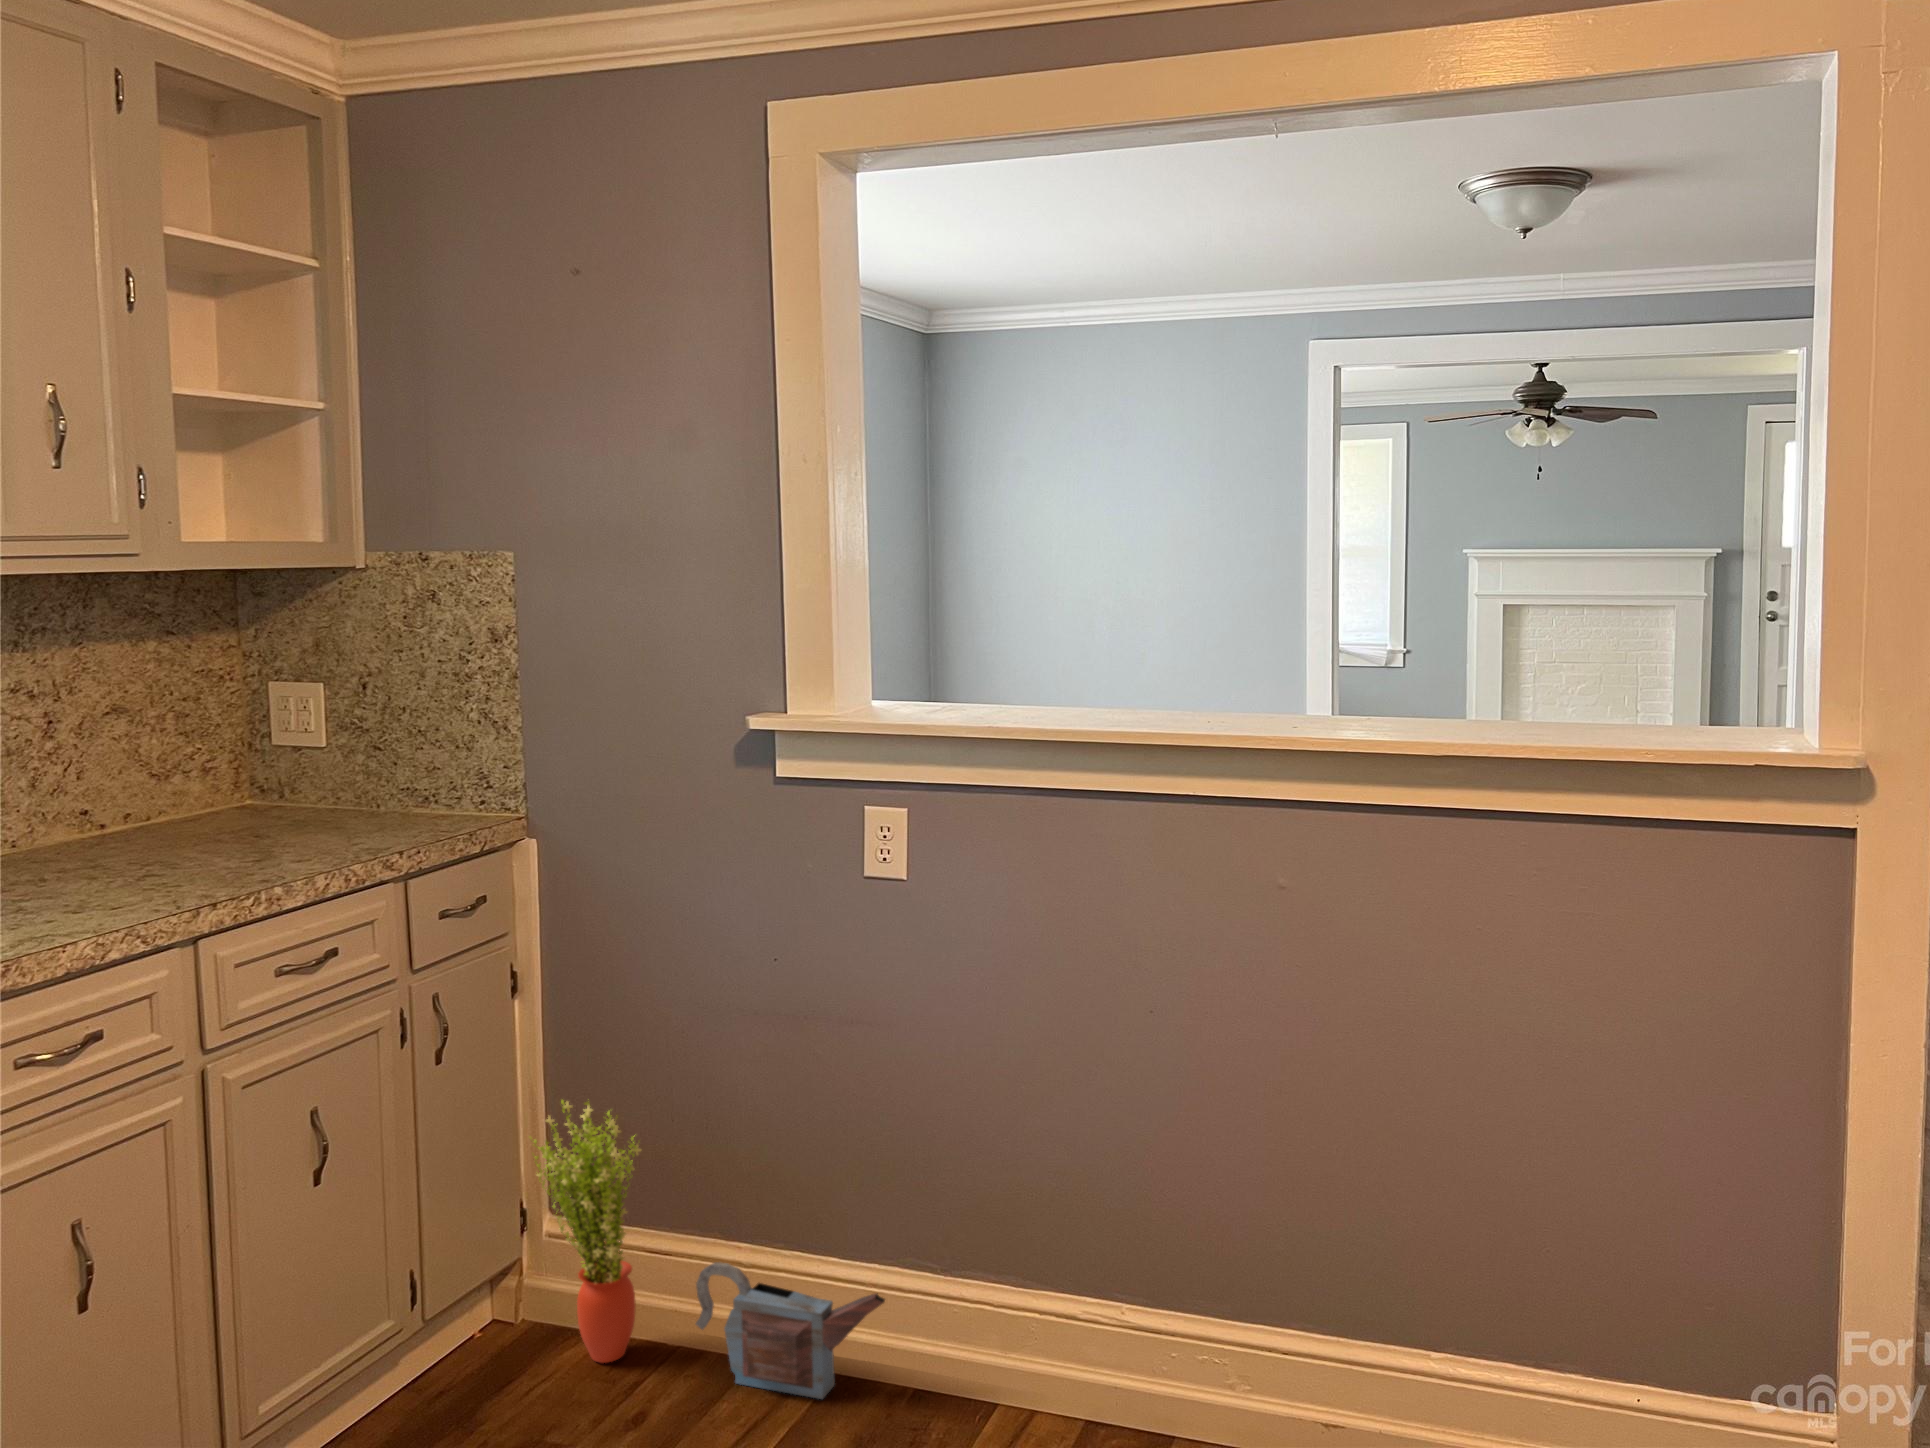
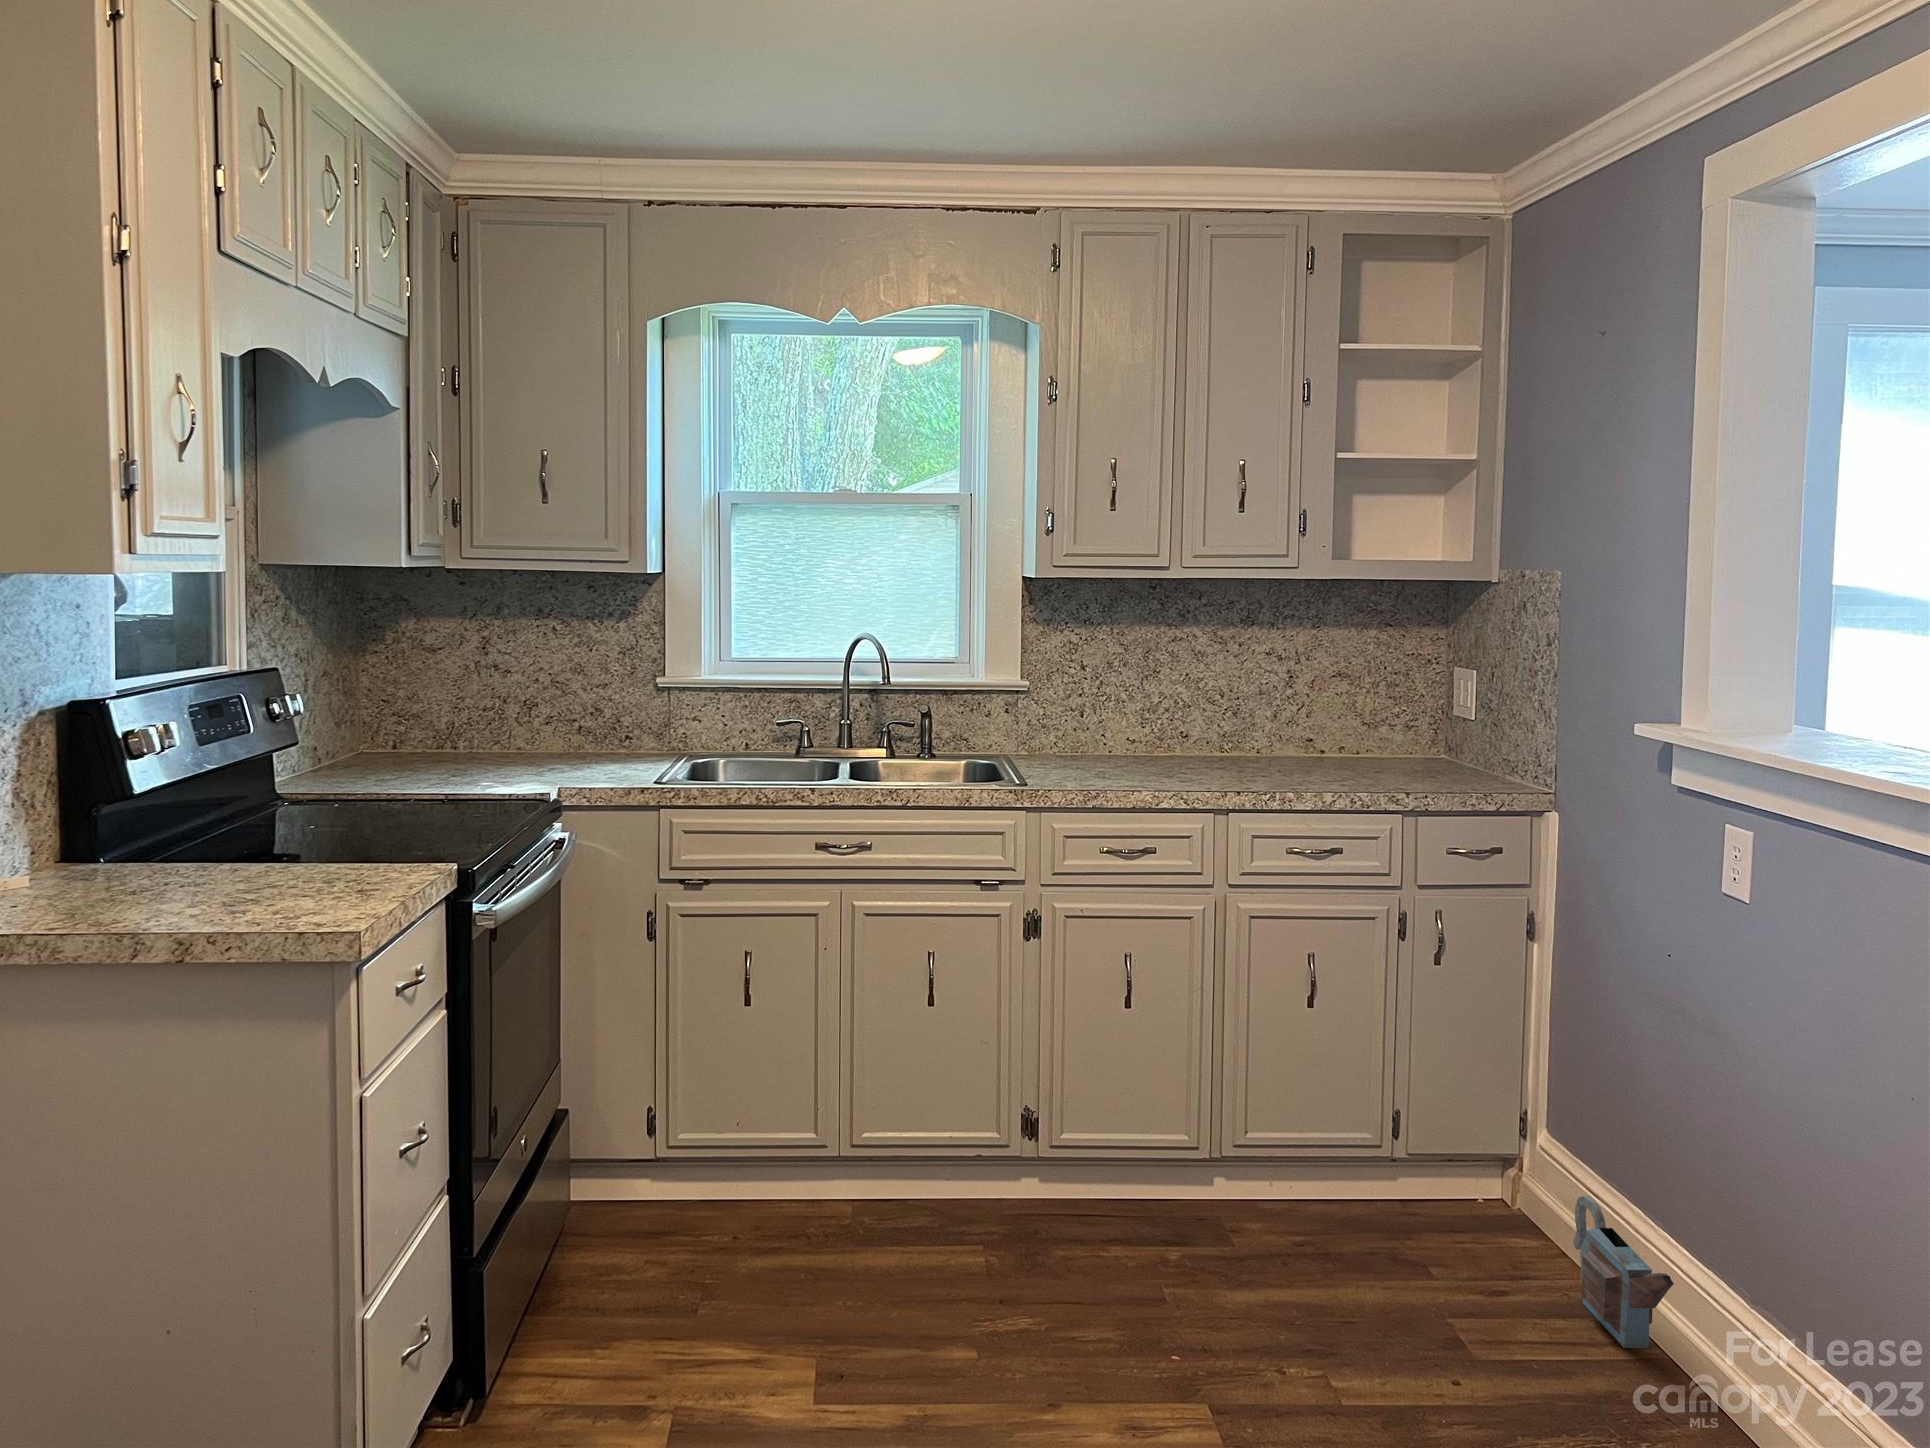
potted plant: present [530,1100,641,1363] -> none [1484,1022,1567,1247]

